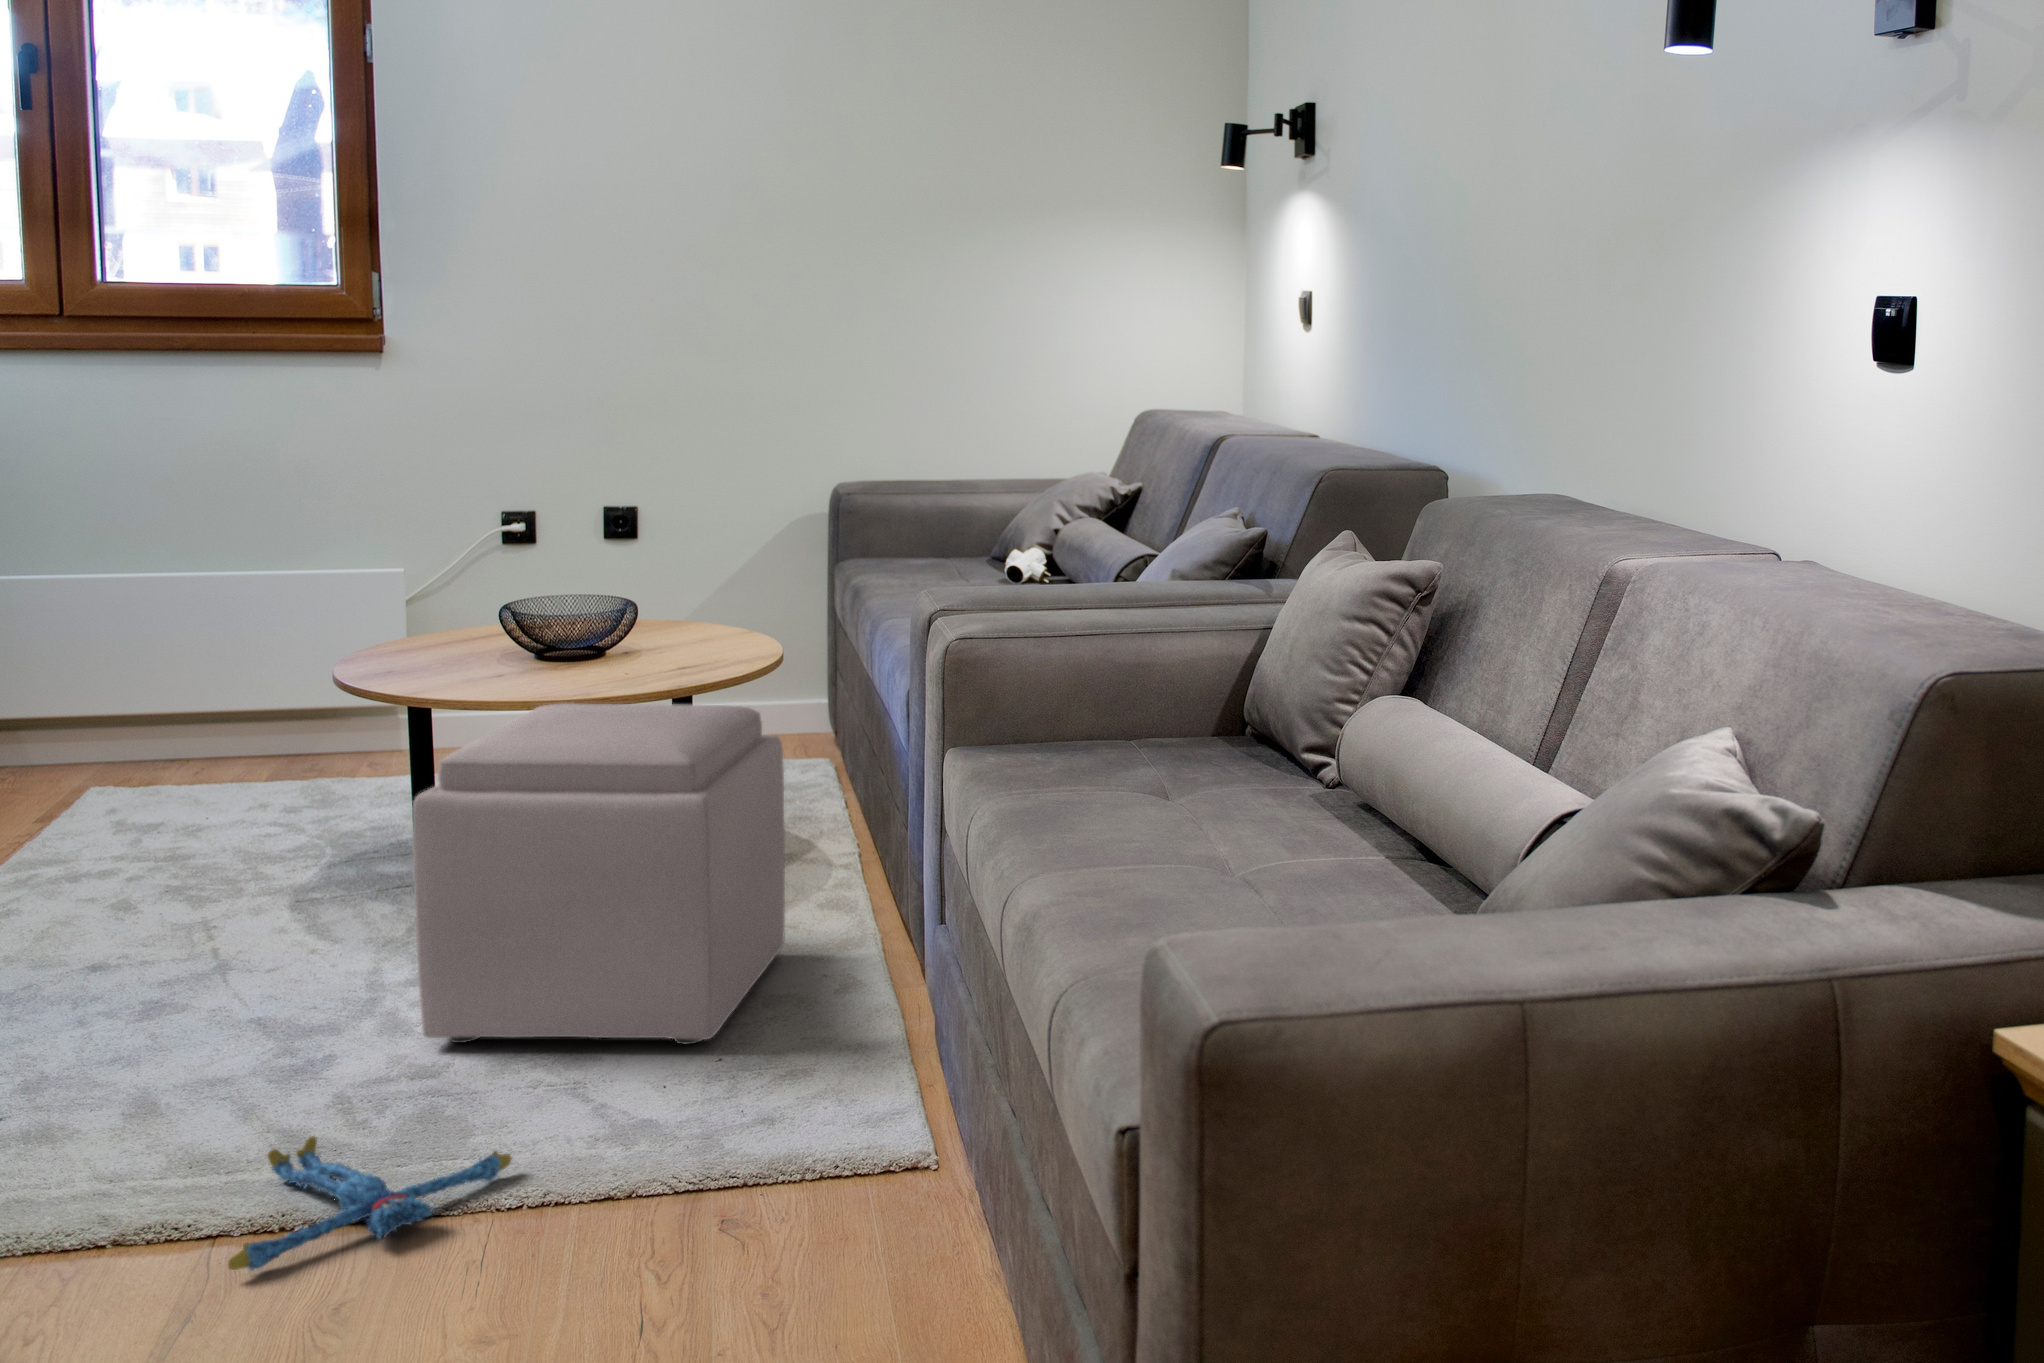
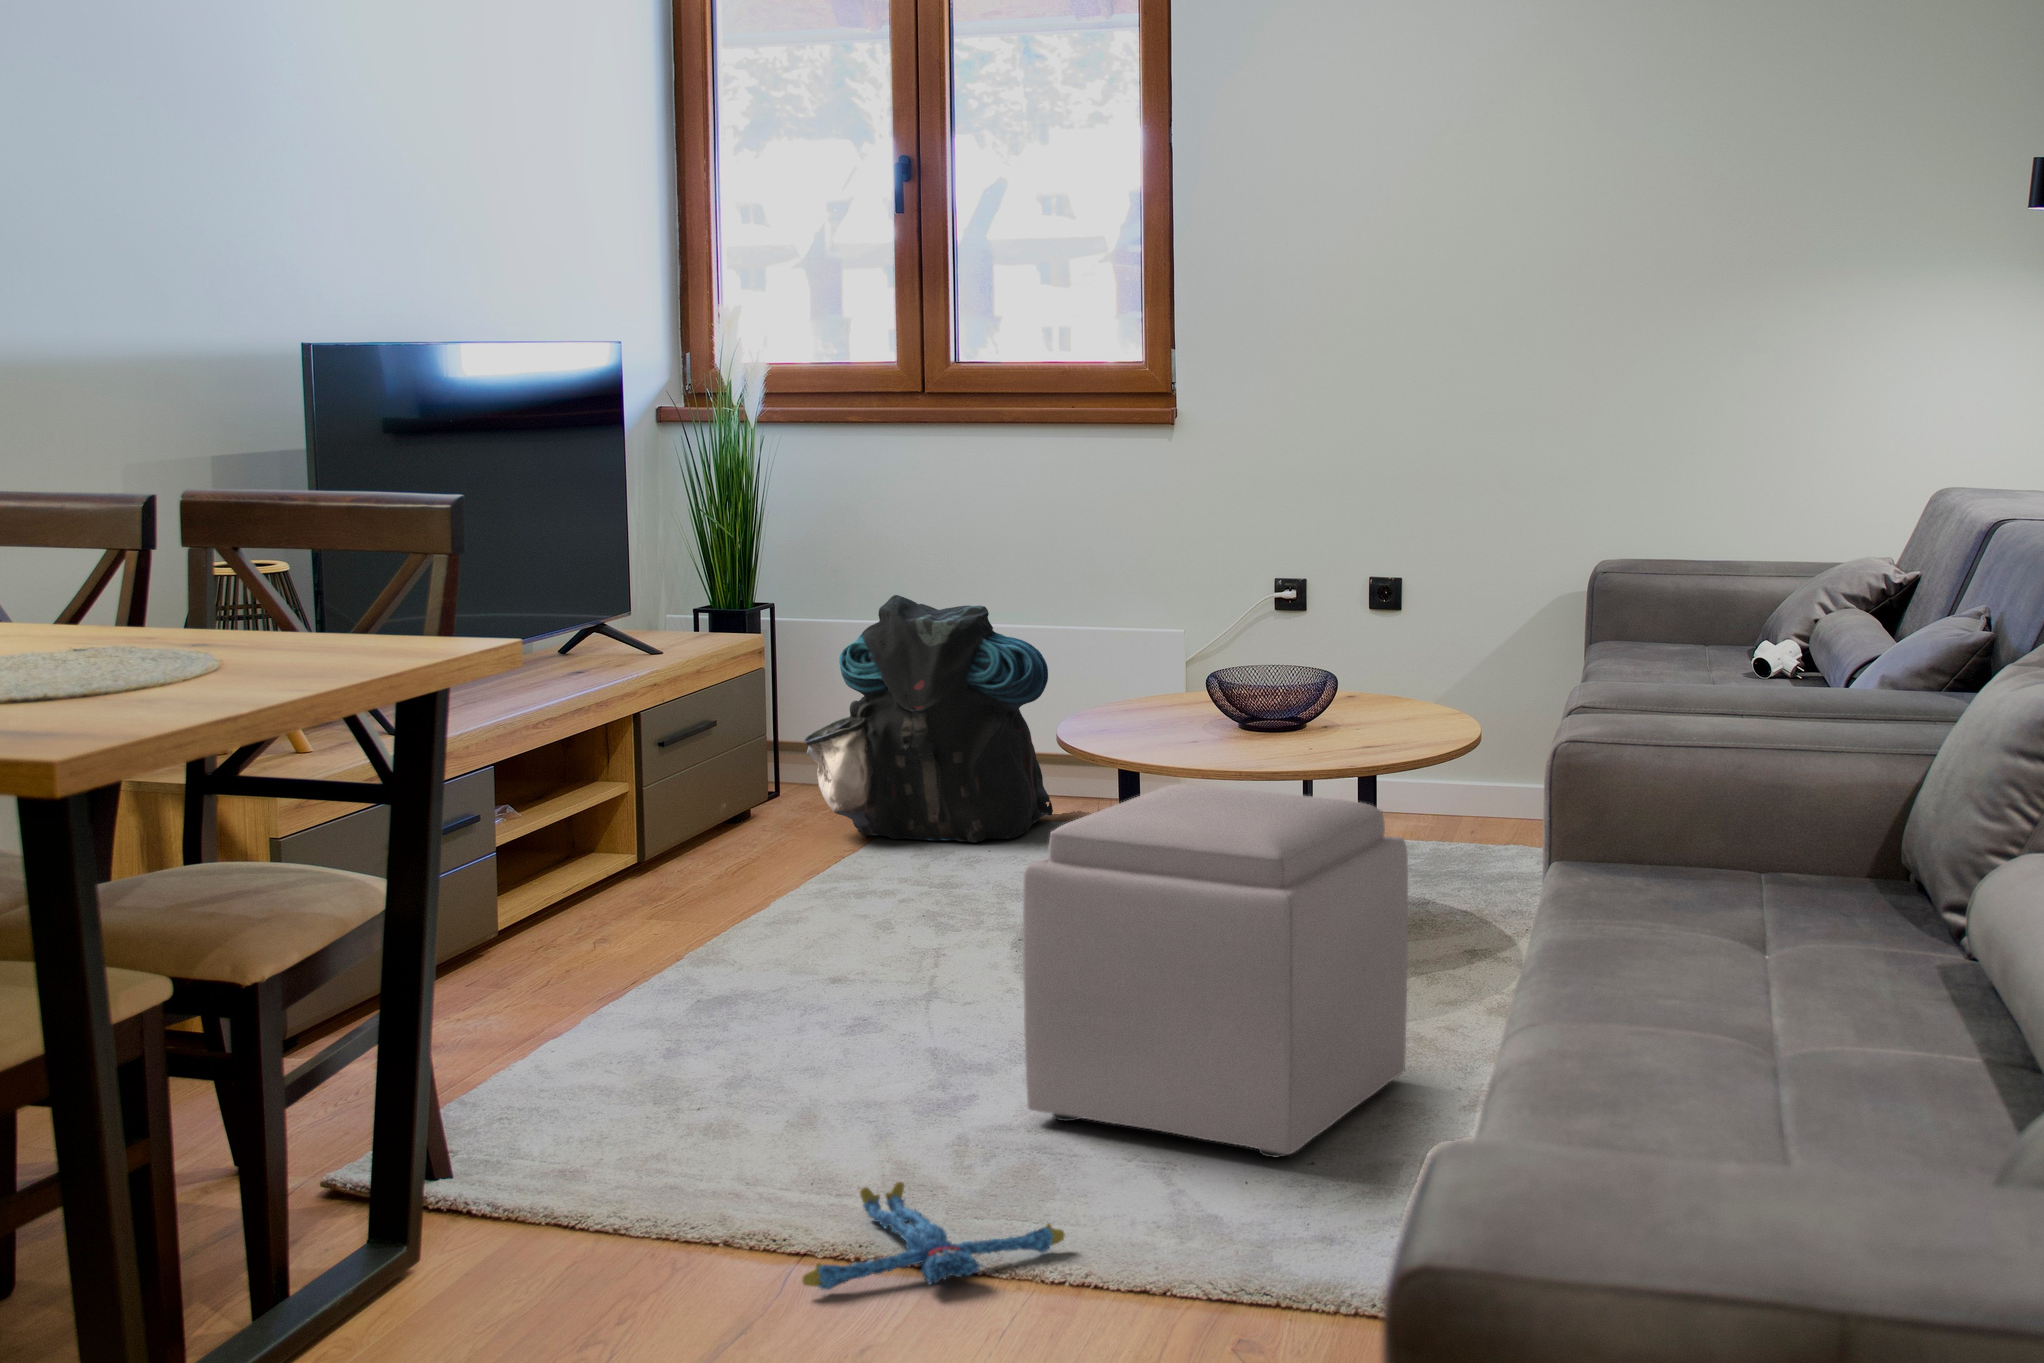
backpack: none [61,544,342,786] -> present [804,595,1053,842]

